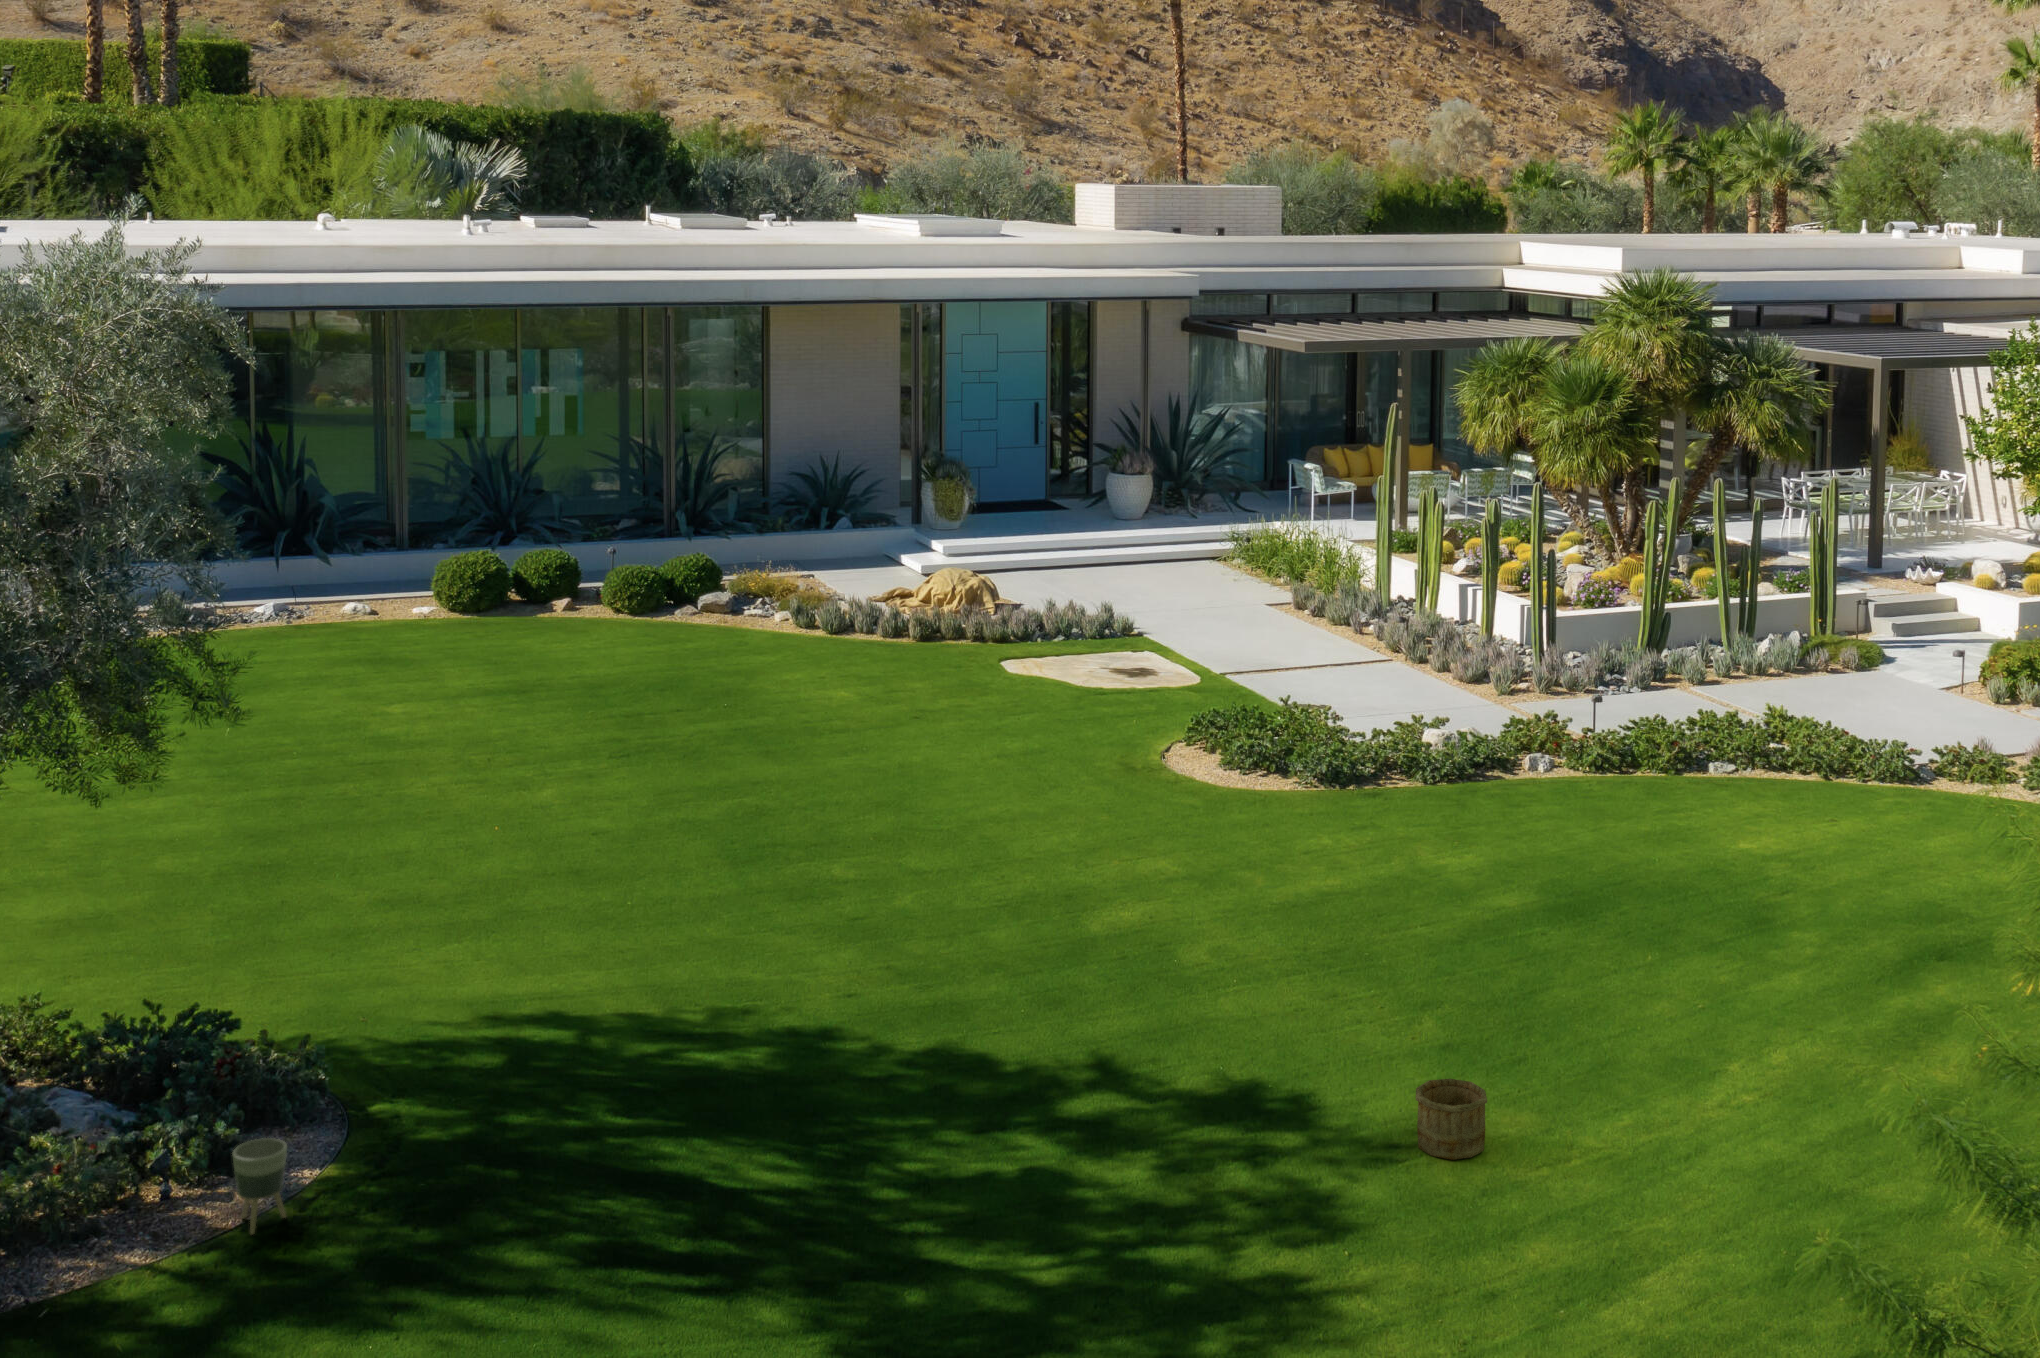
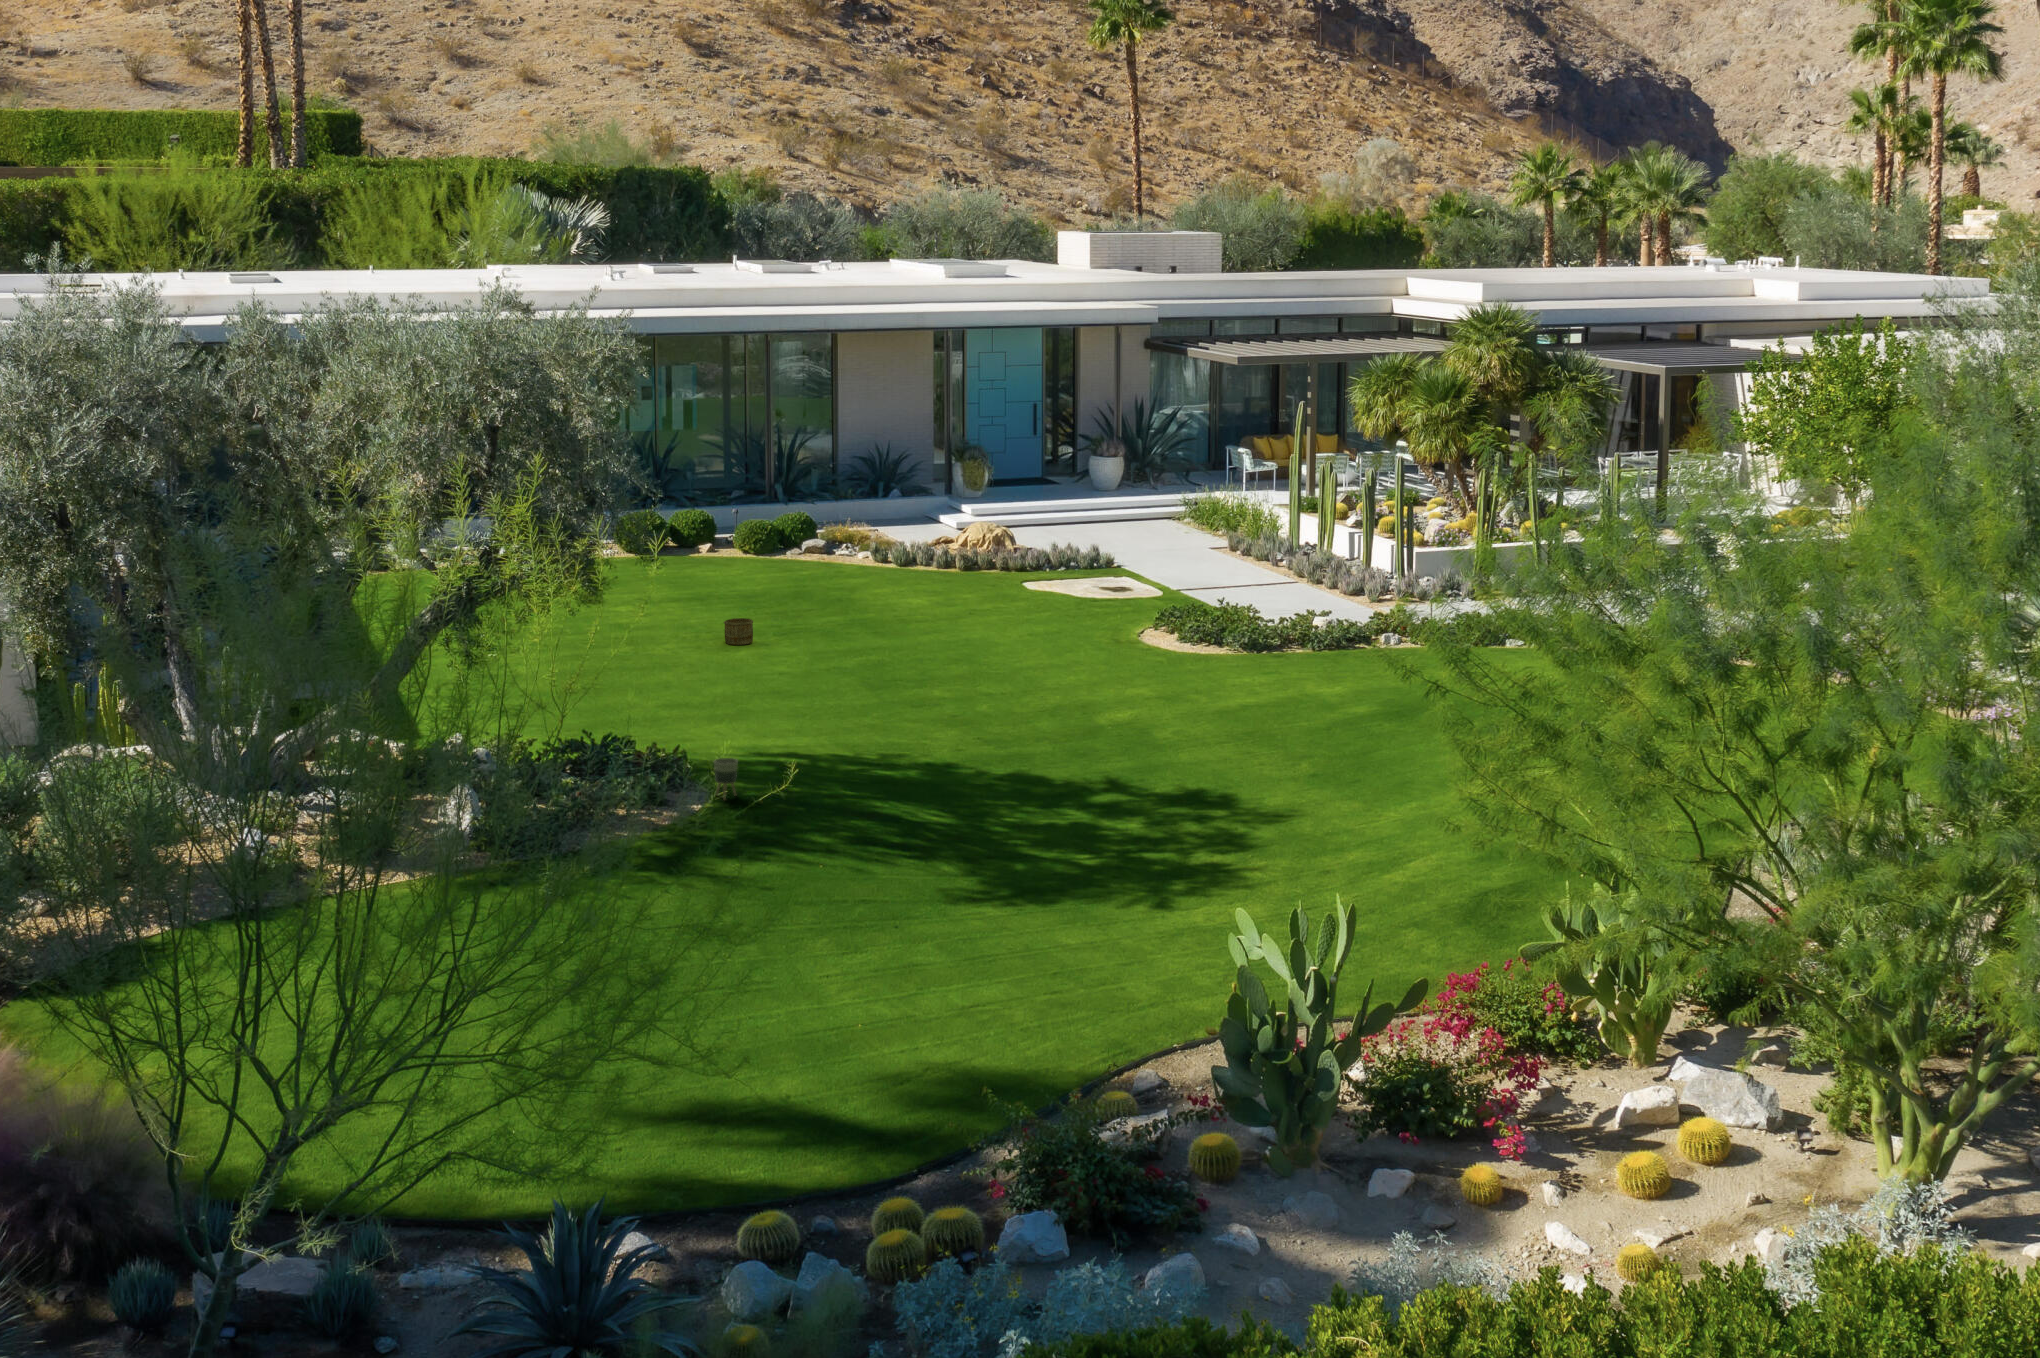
wooden bucket: present [1416,1079,1487,1160] -> present [724,618,753,645]

